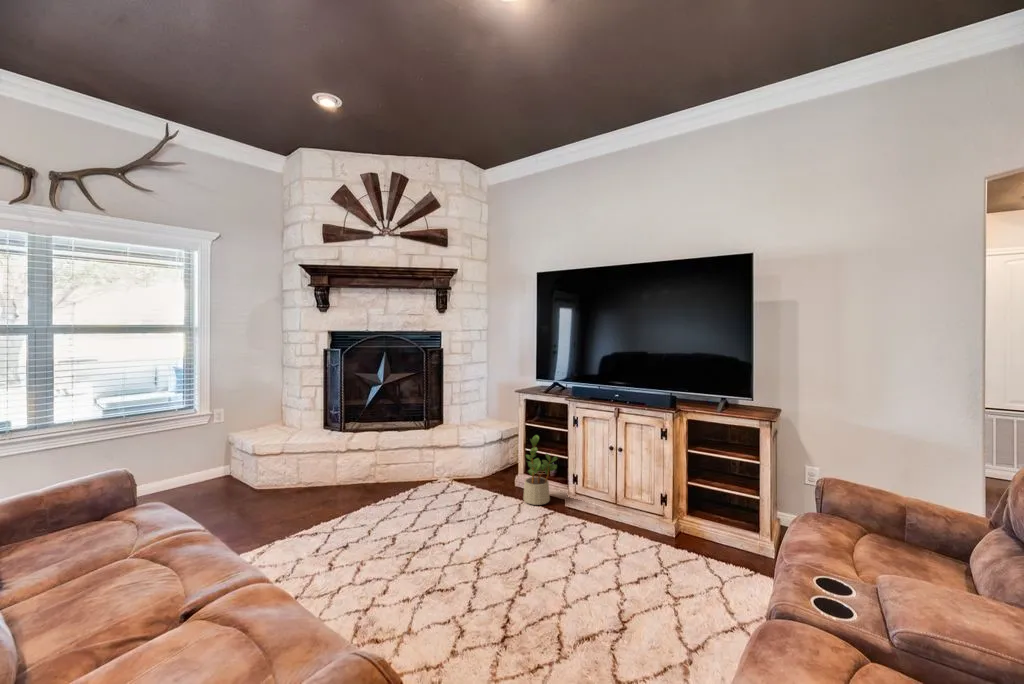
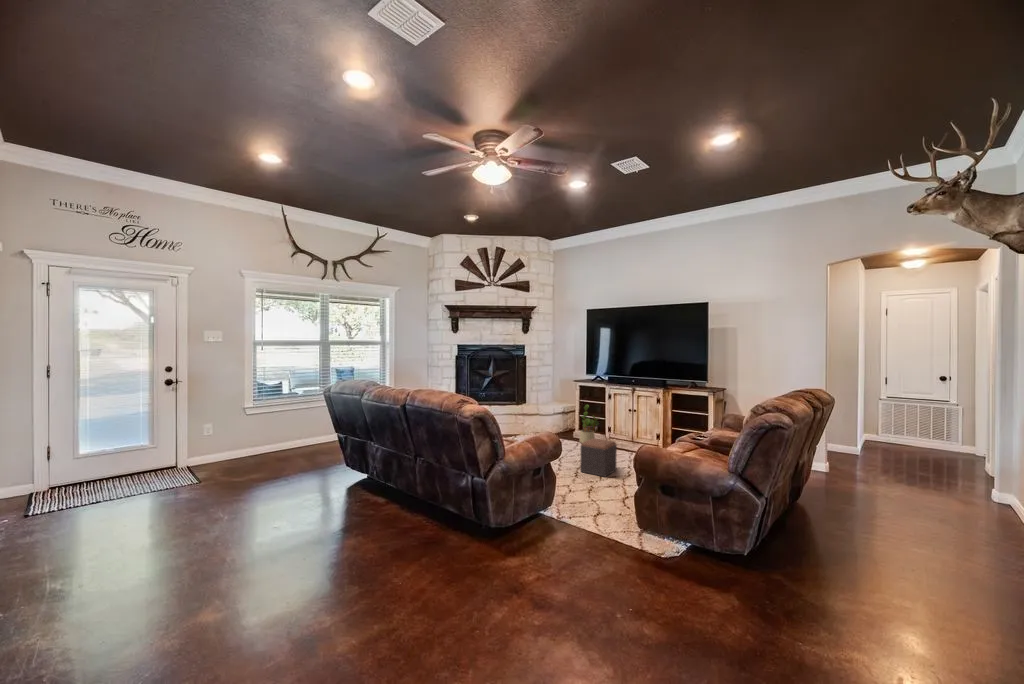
footstool: none [511,527,589,634] -> present [580,438,617,477]

